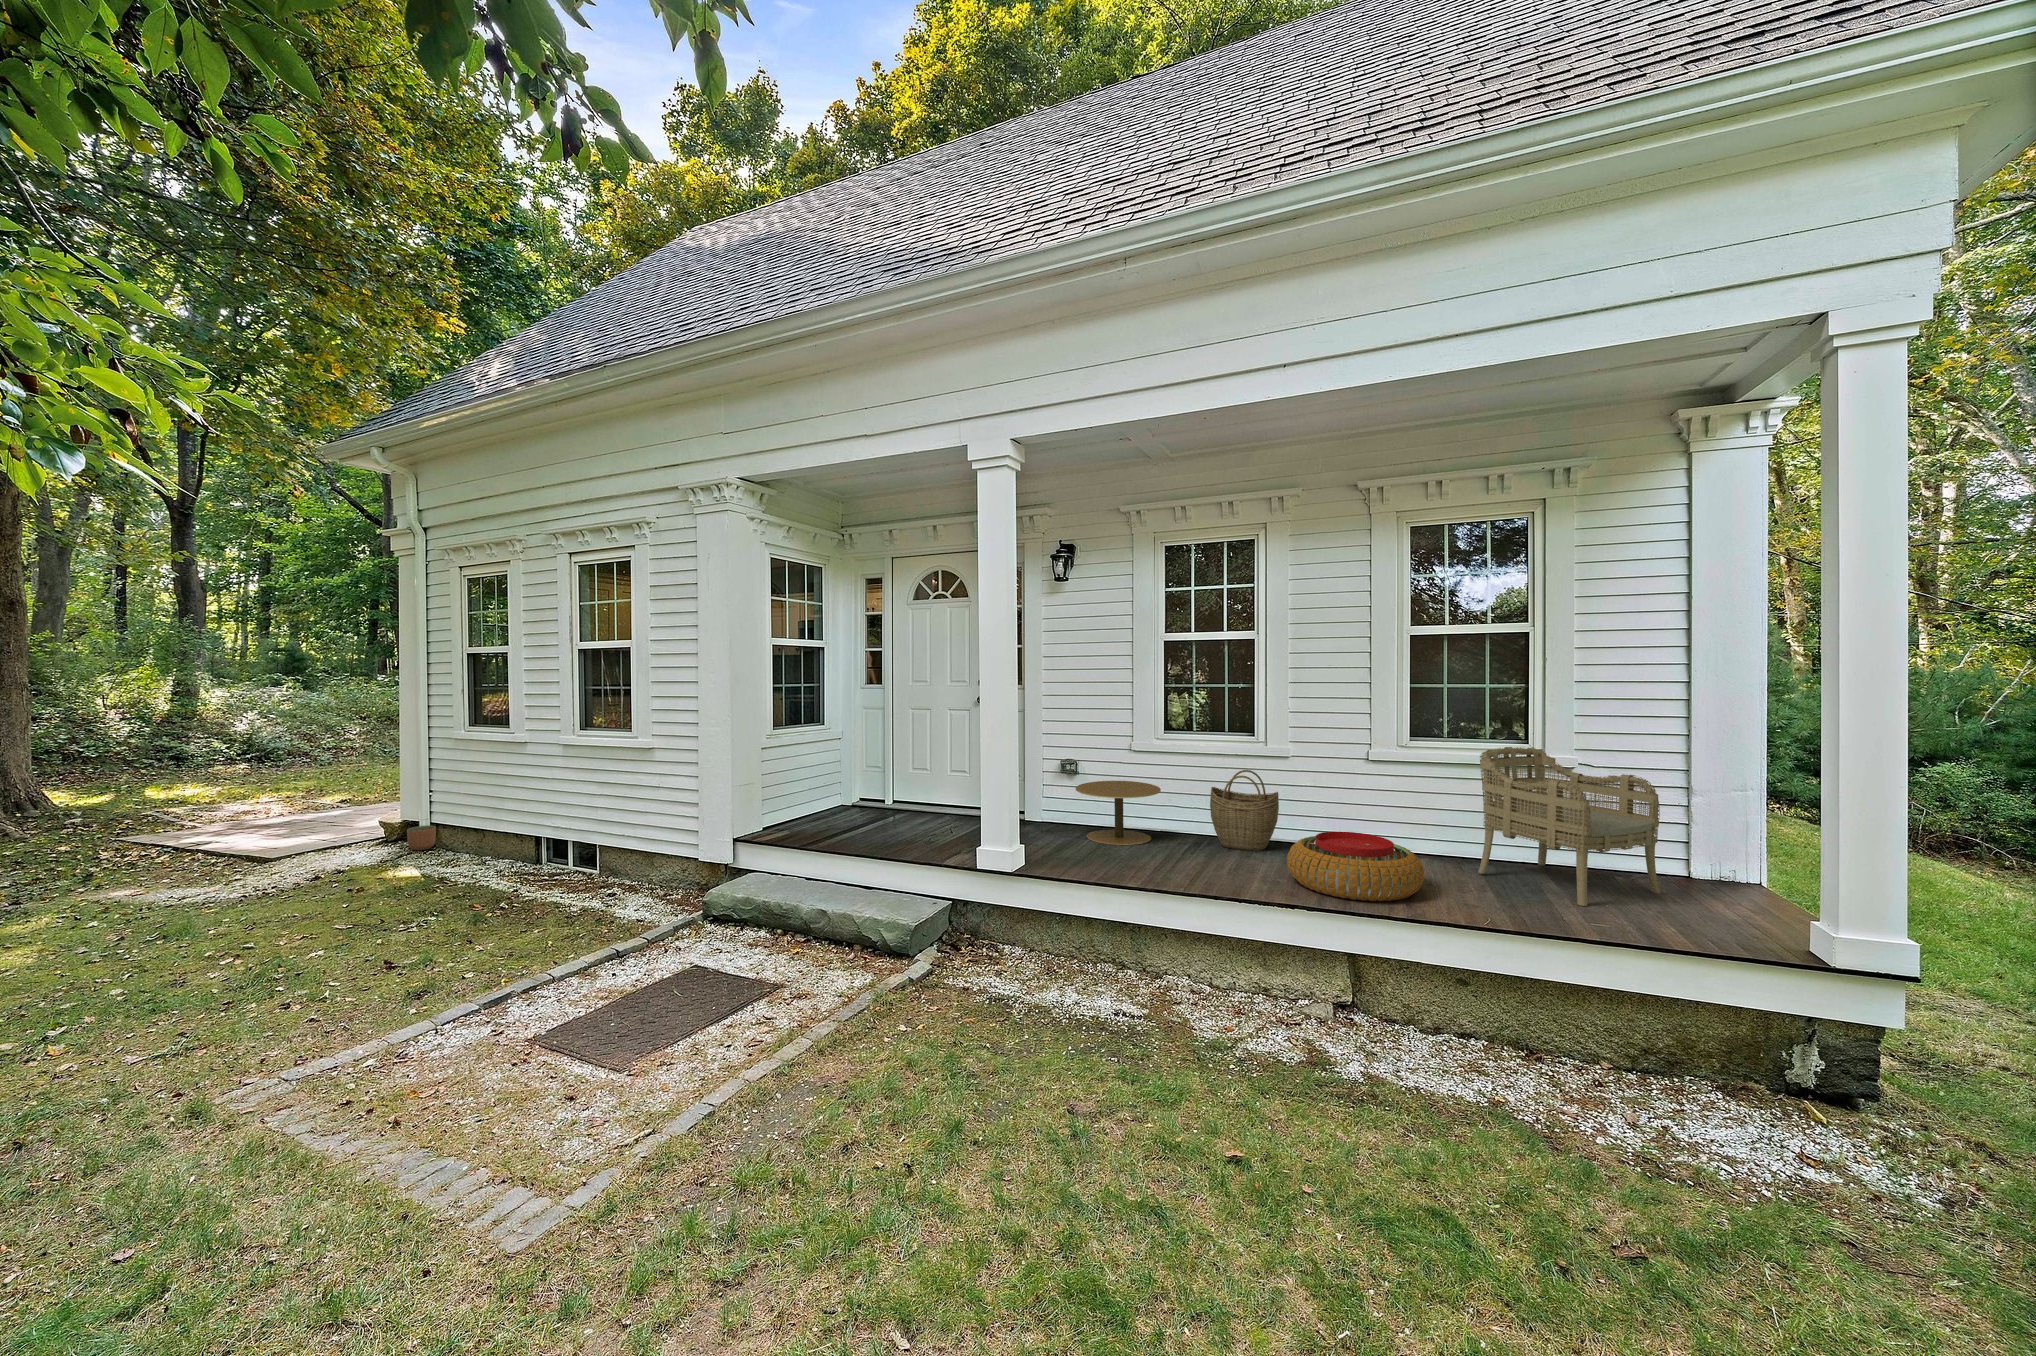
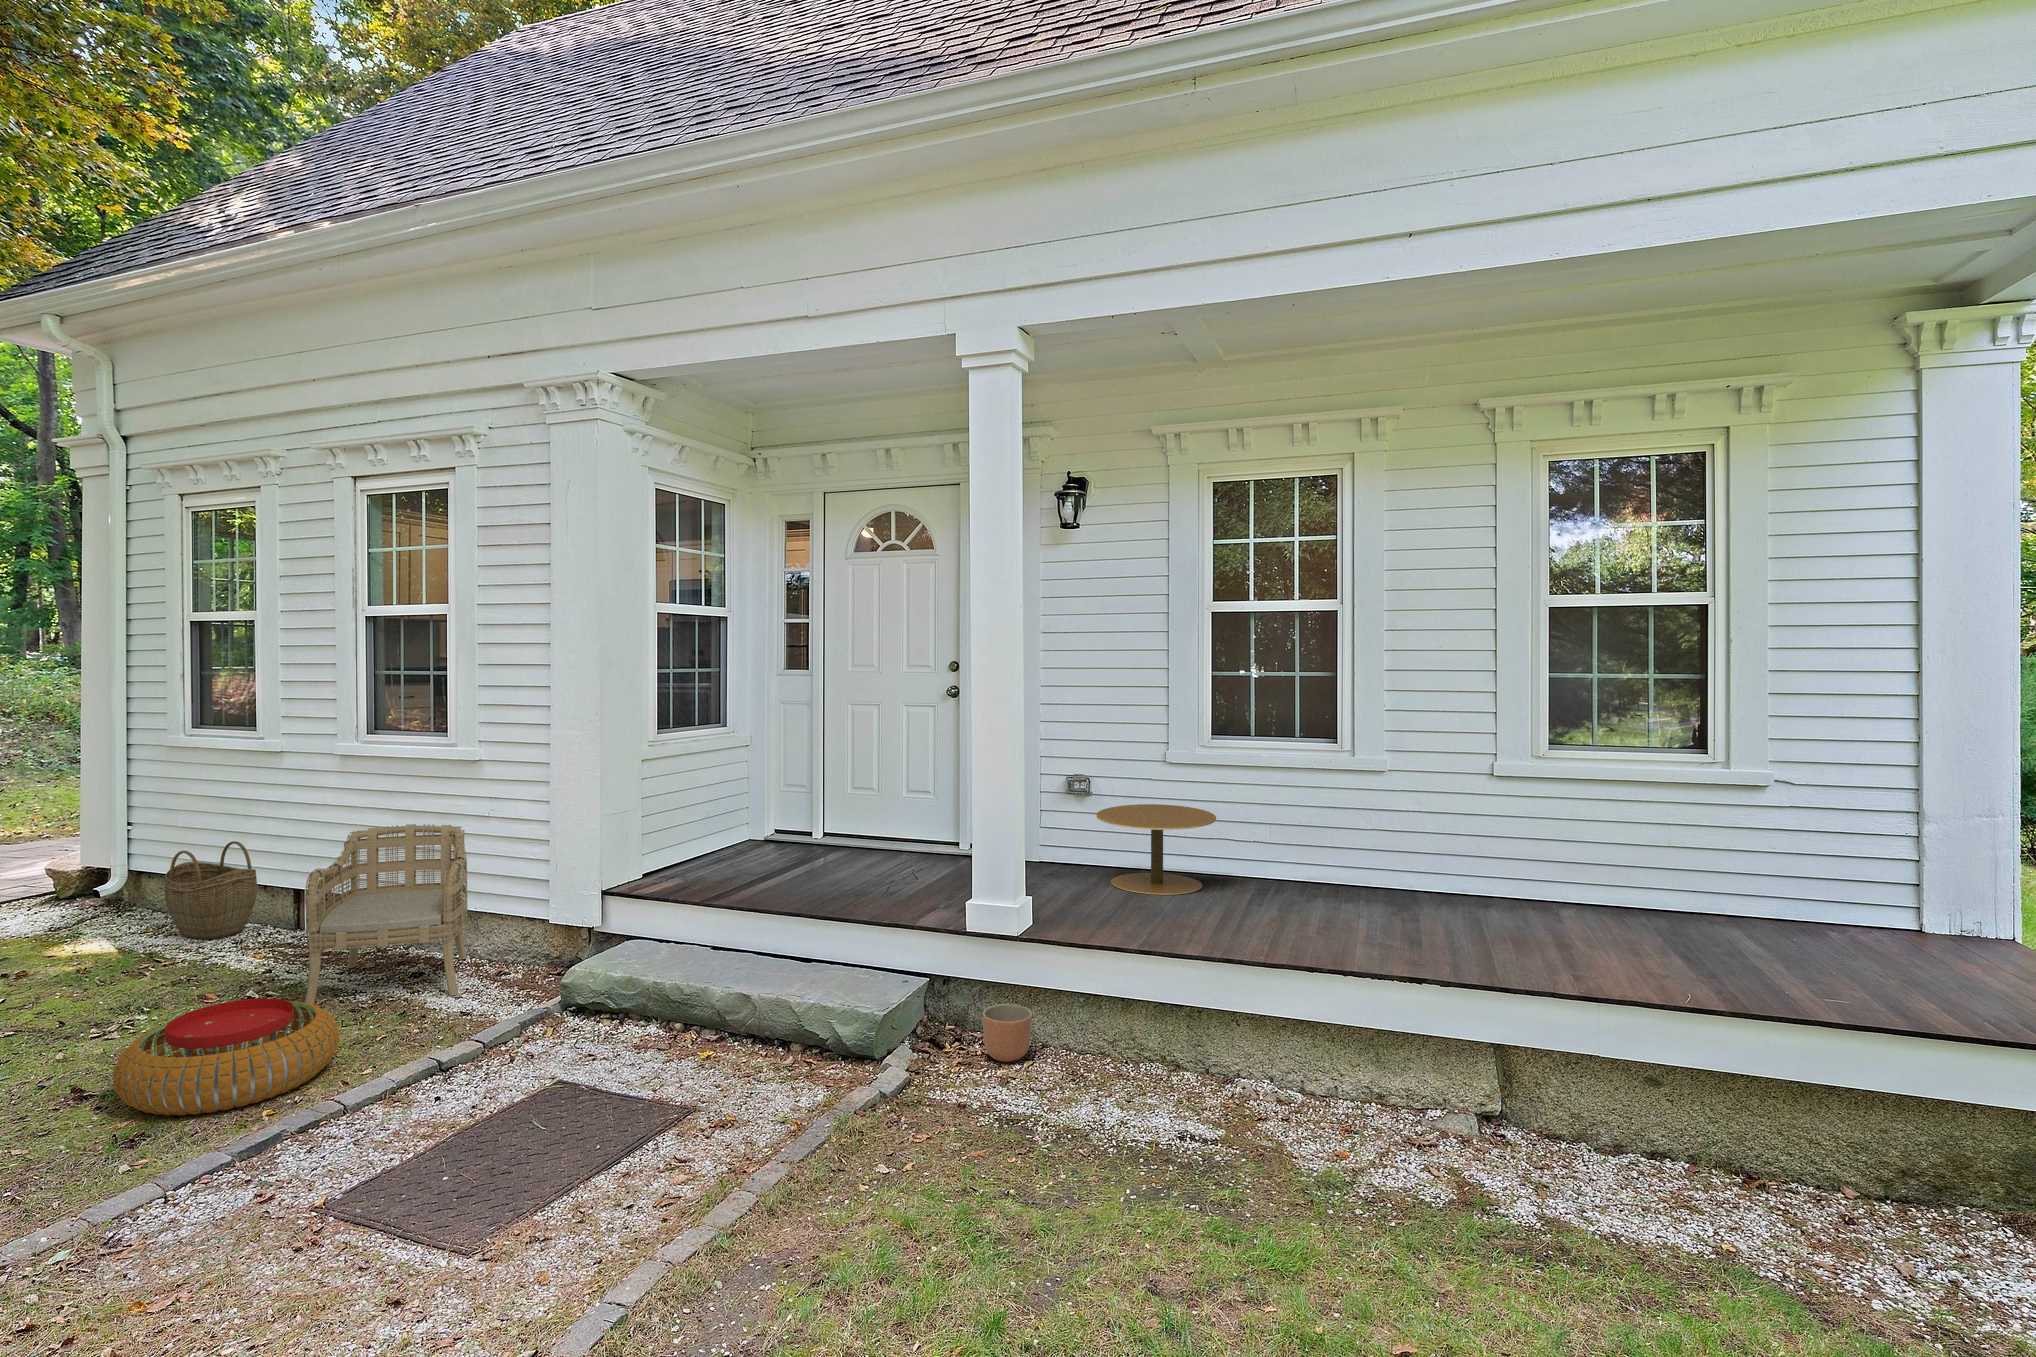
armchair: present [1478,747,1660,906] -> present [305,824,467,1004]
woven basket: present [1210,770,1279,851] -> present [164,841,257,940]
planter: present [407,826,436,850] -> present [983,1004,1032,1062]
pouf: present [1287,831,1424,901] -> present [113,998,339,1116]

